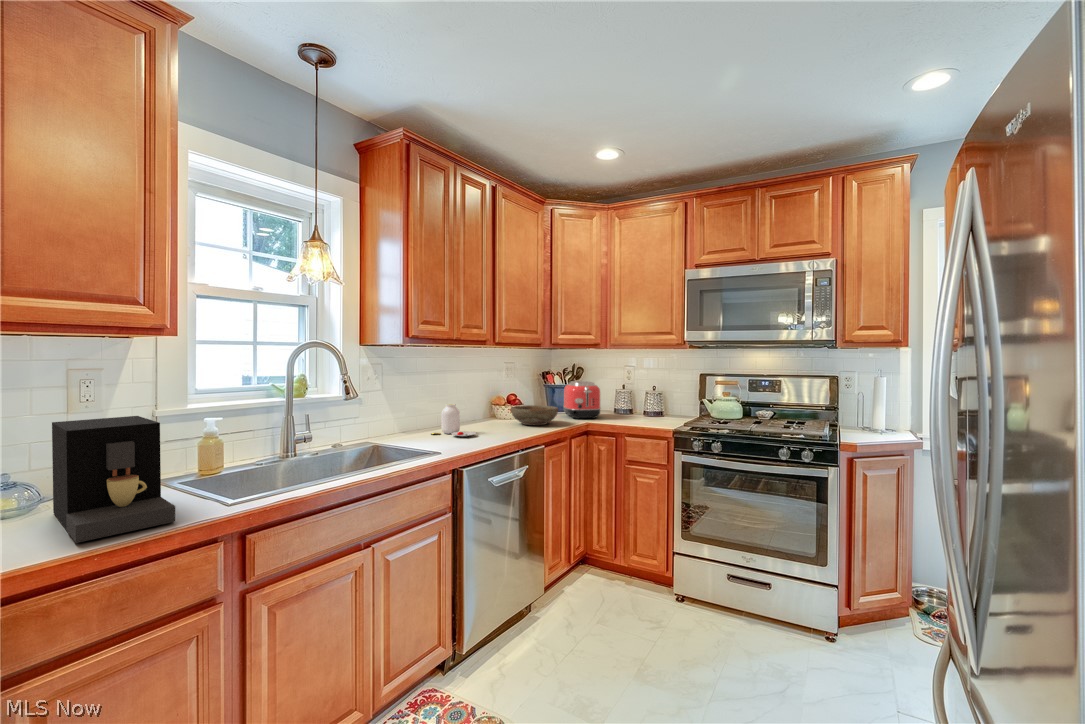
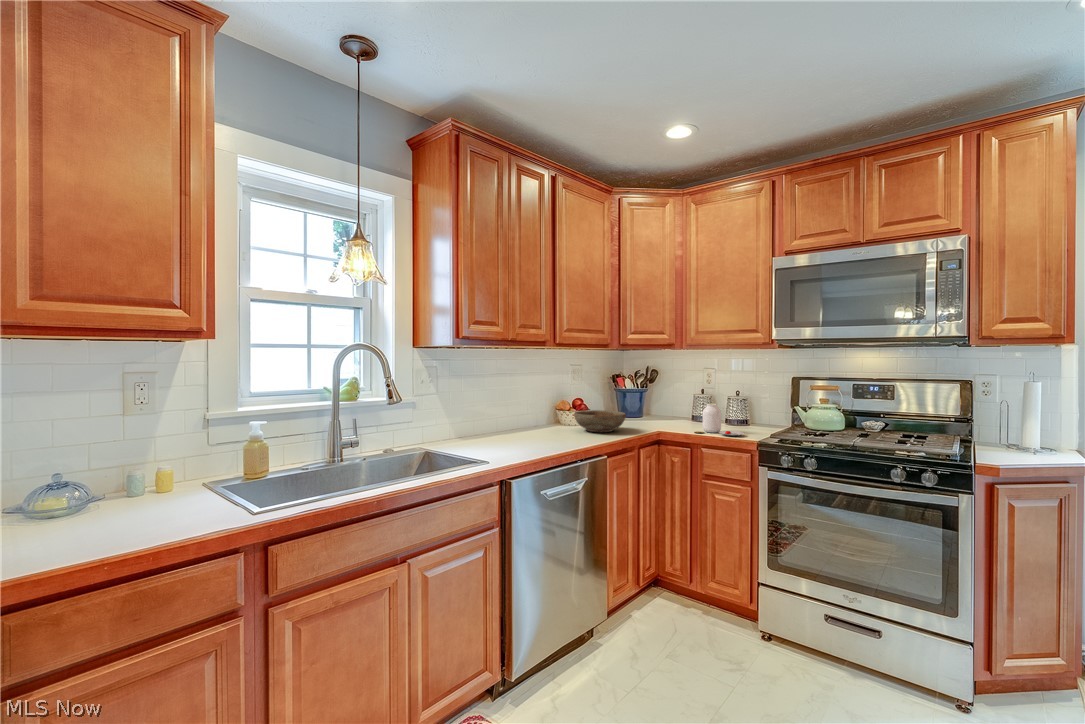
toaster: present [563,381,601,419] -> none [634,384,675,426]
jar: present [431,404,476,437] -> present [695,404,744,436]
coffee maker: present [52,416,175,543] -> none [88,419,191,551]

